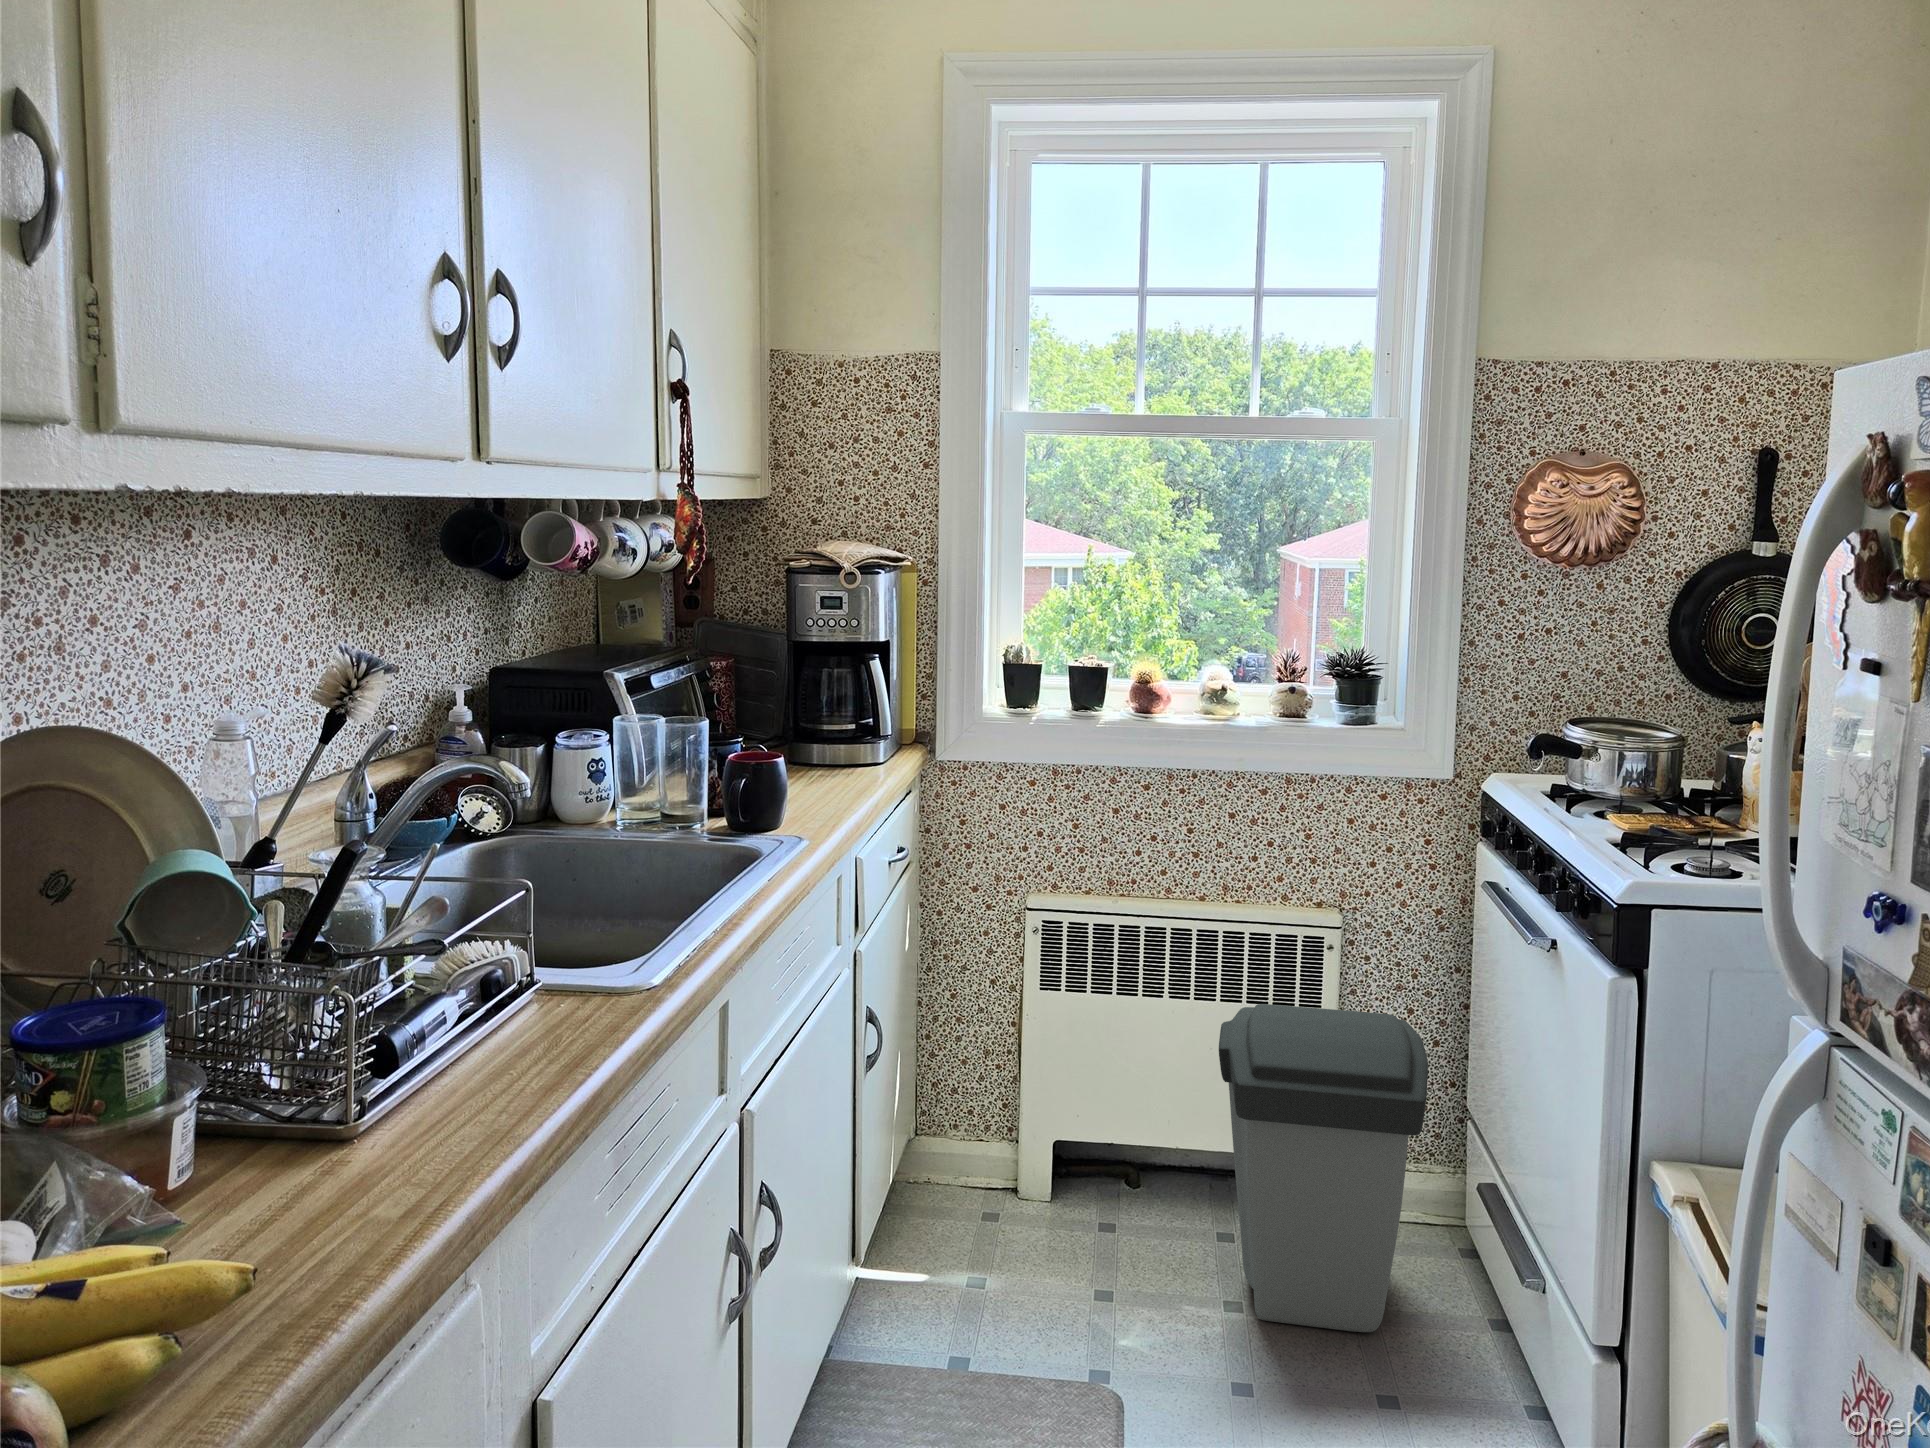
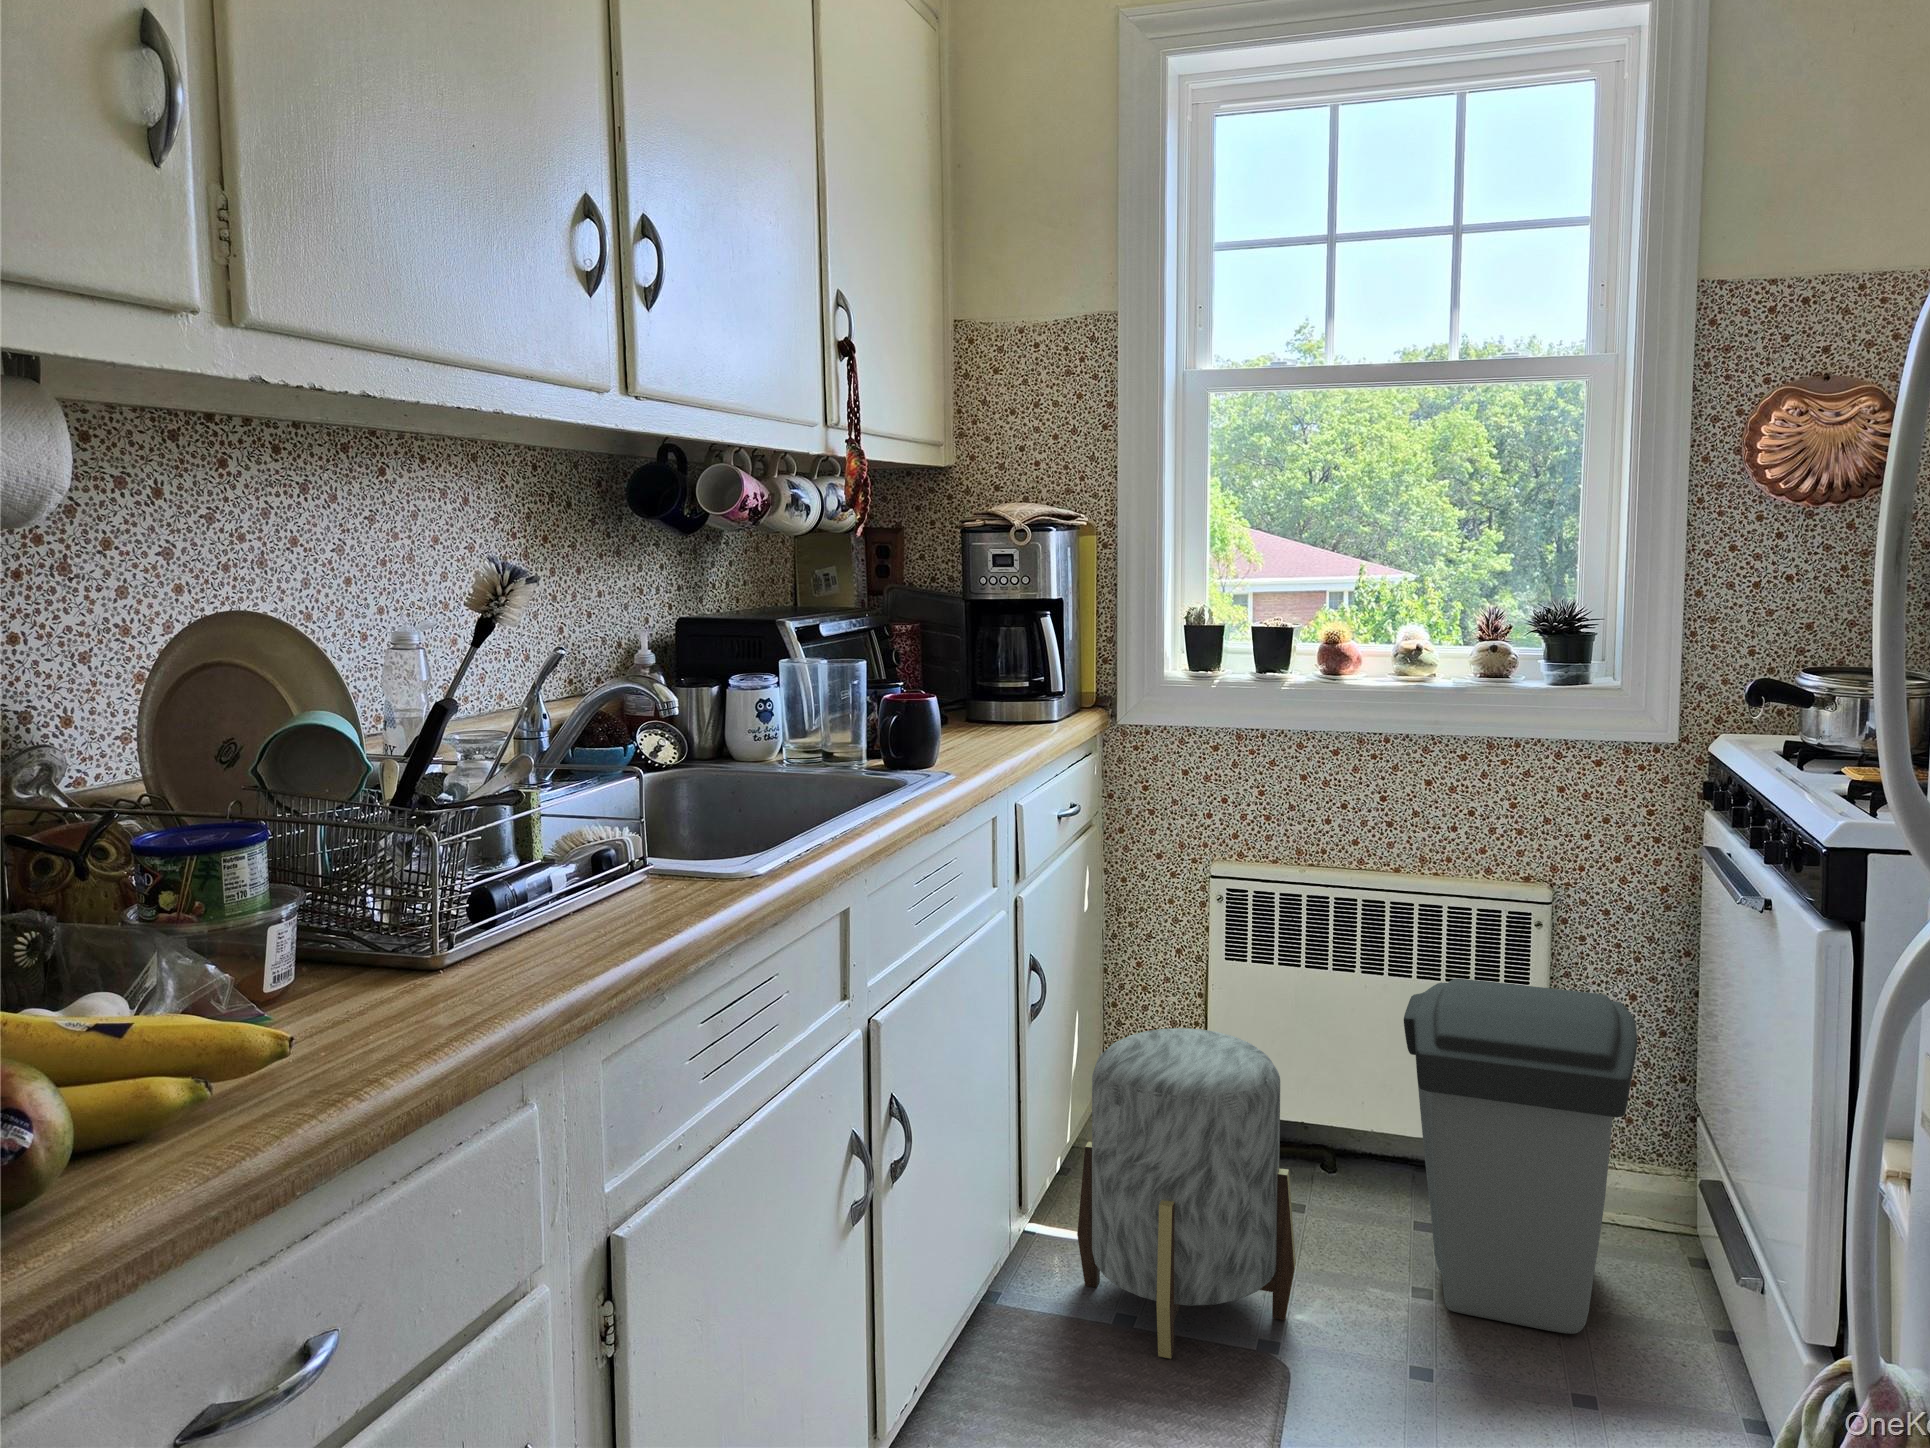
stool: none [909,1068,1122,1395] -> present [1077,1028,1296,1359]

